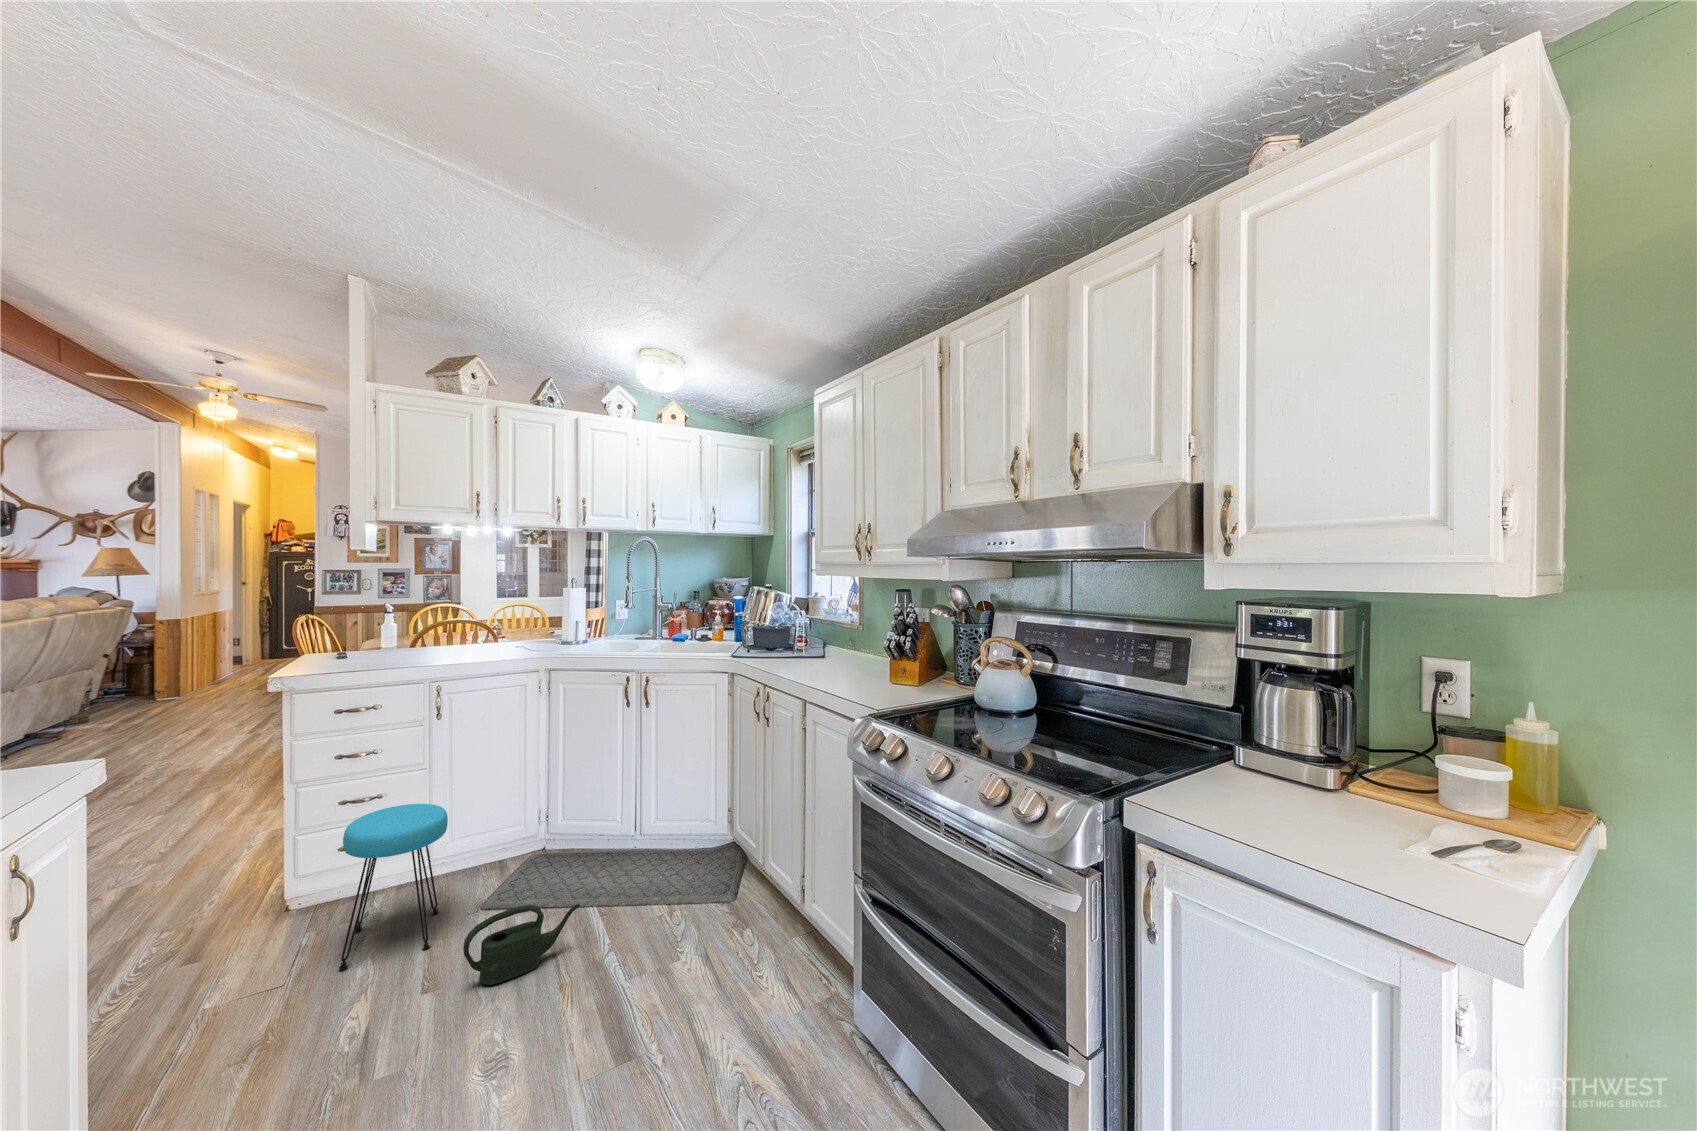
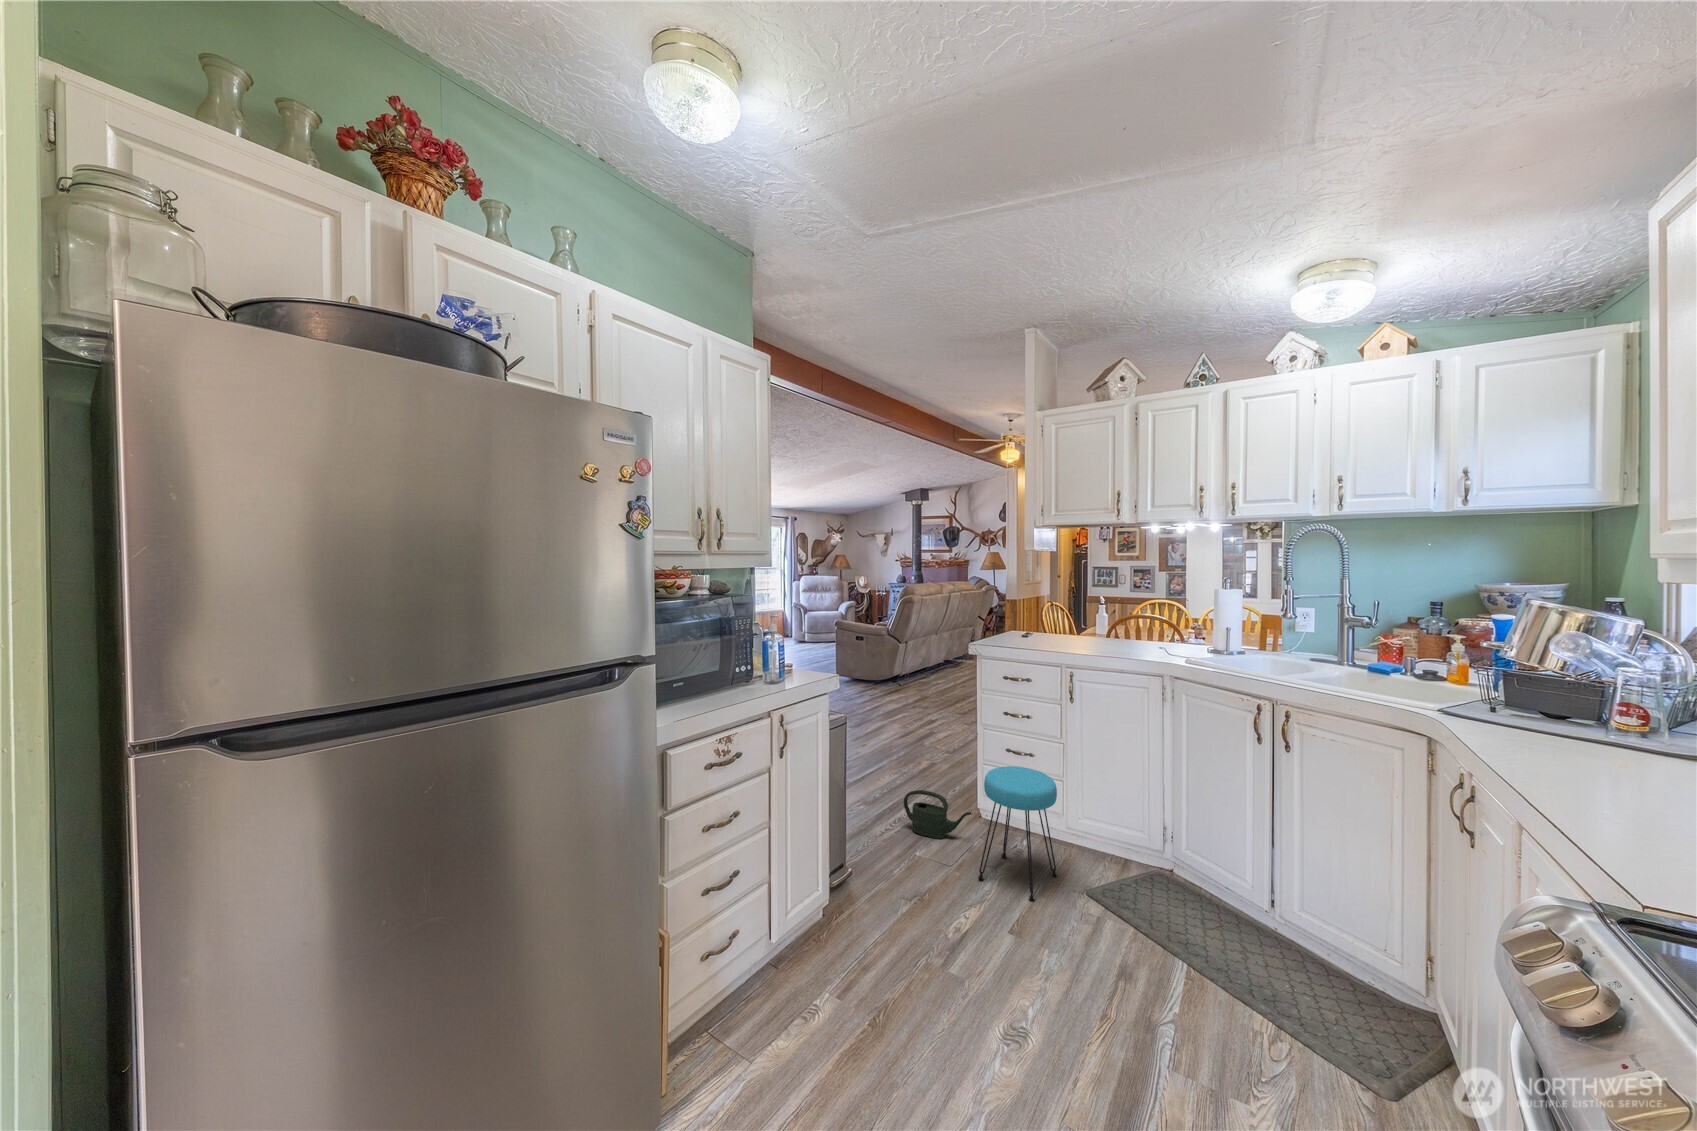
watering can: present [463,904,580,985] -> present [904,790,971,839]

